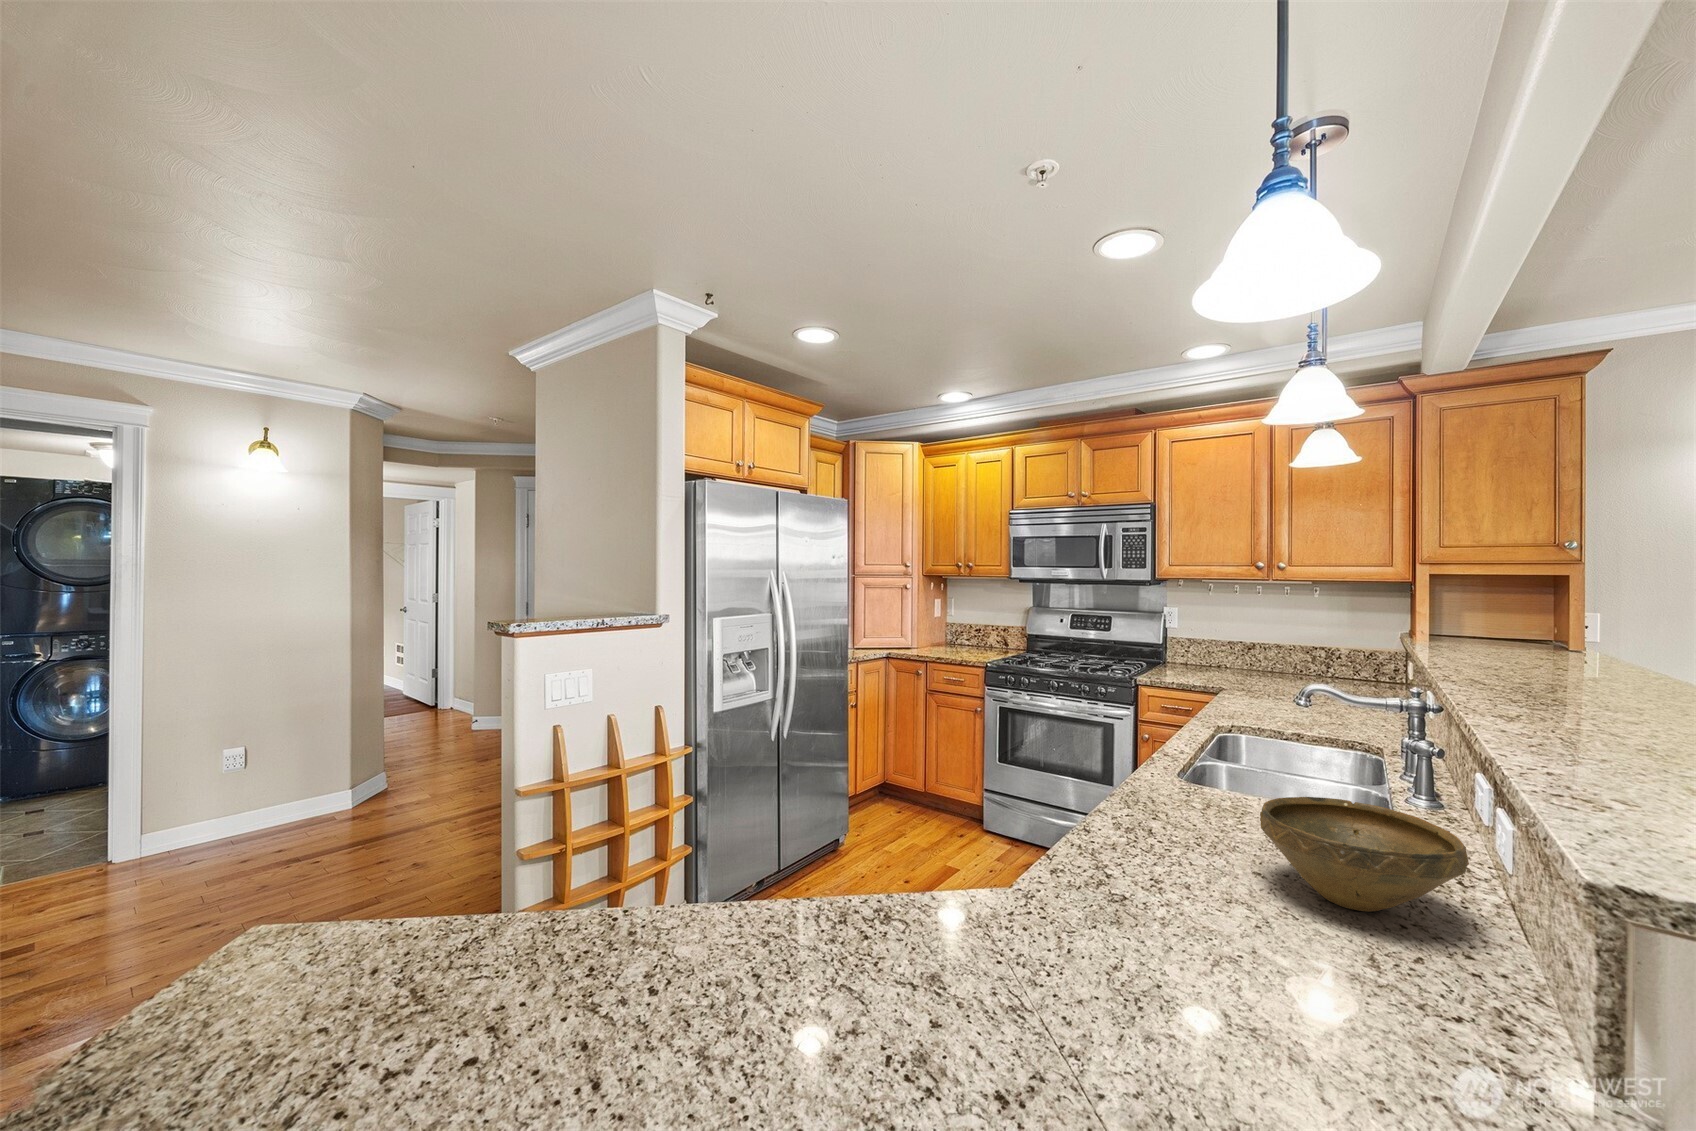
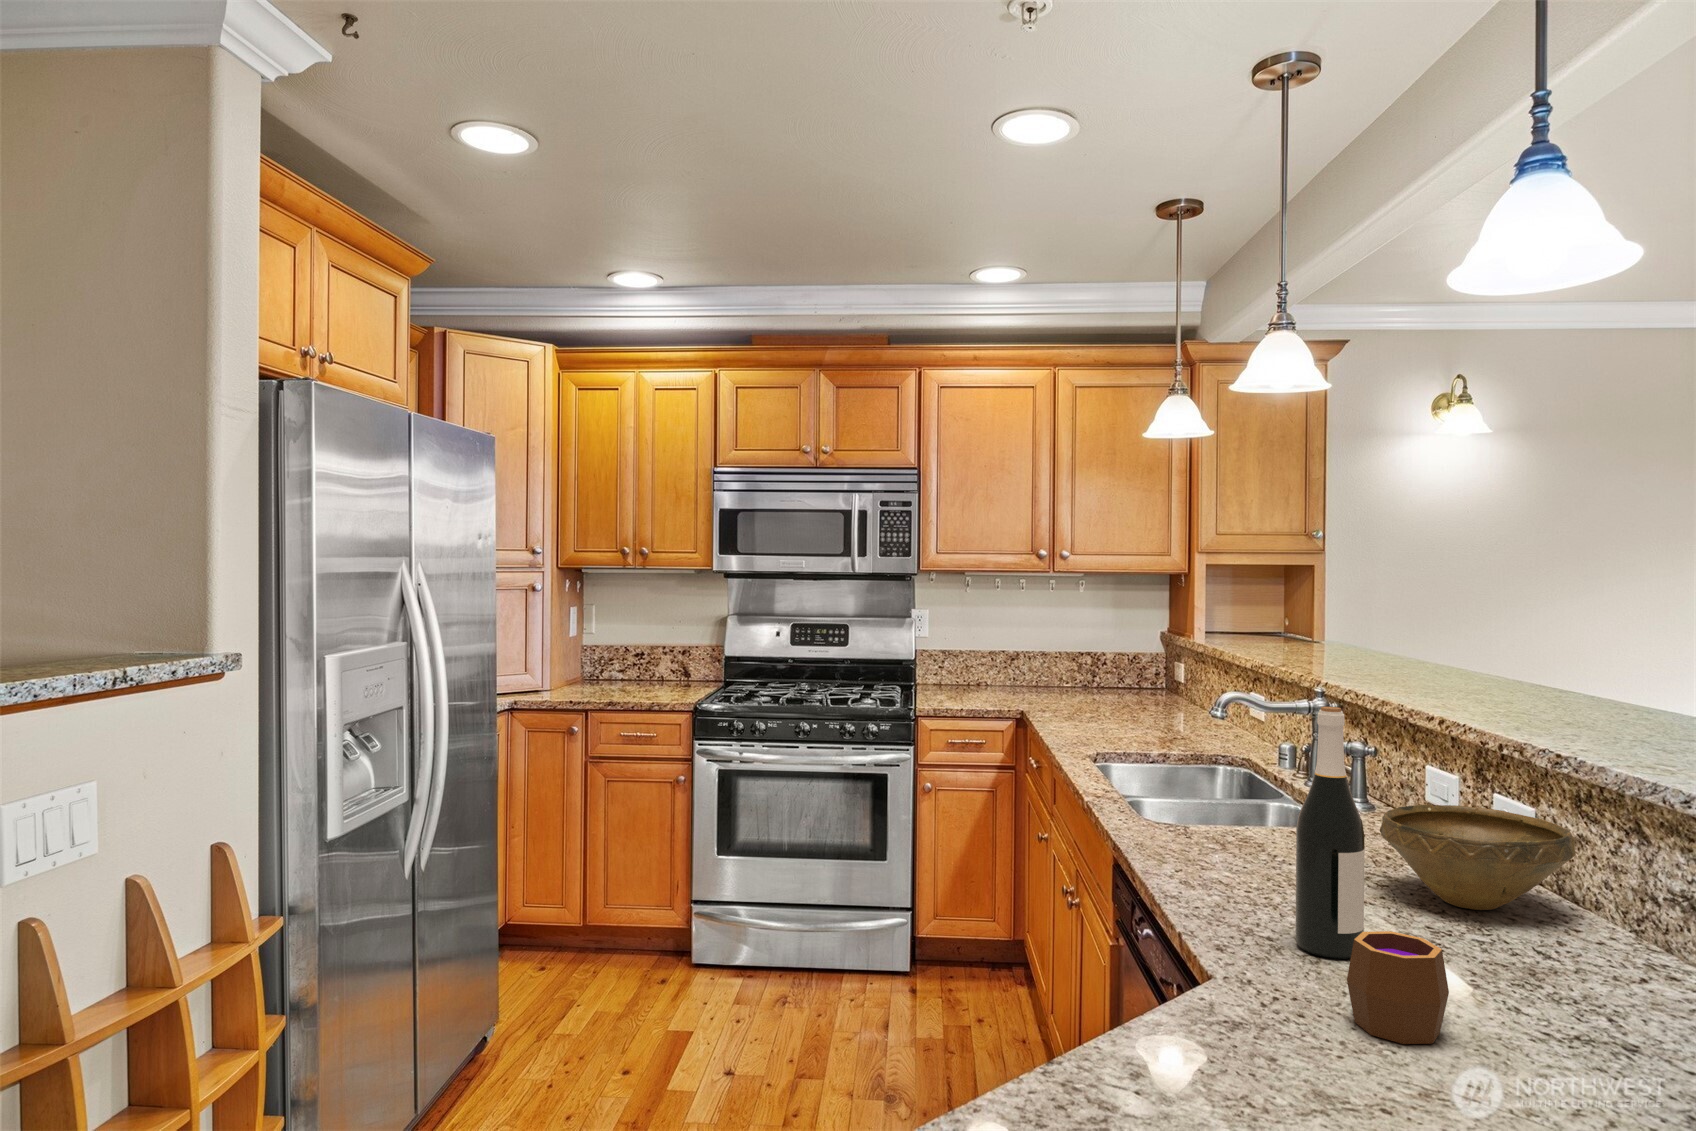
wine bottle: none [1084,689,1142,907] -> present [1295,707,1365,959]
mug: none [1000,875,1104,982] -> present [1347,931,1449,1044]

